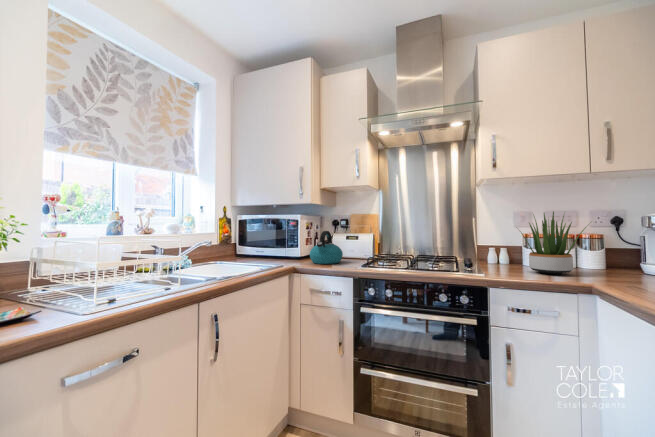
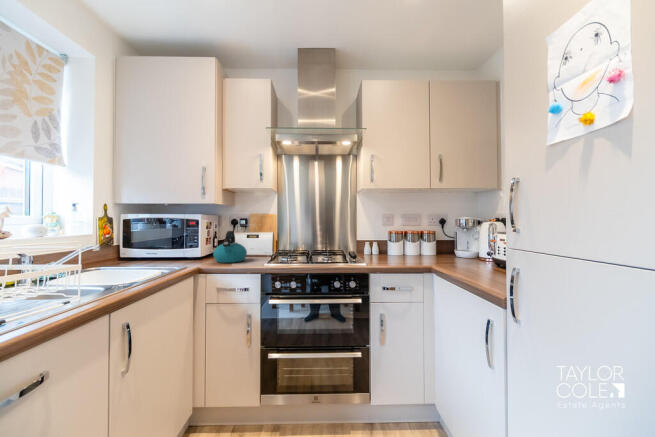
potted plant: present [522,211,586,275] -> none [381,216,432,261]

